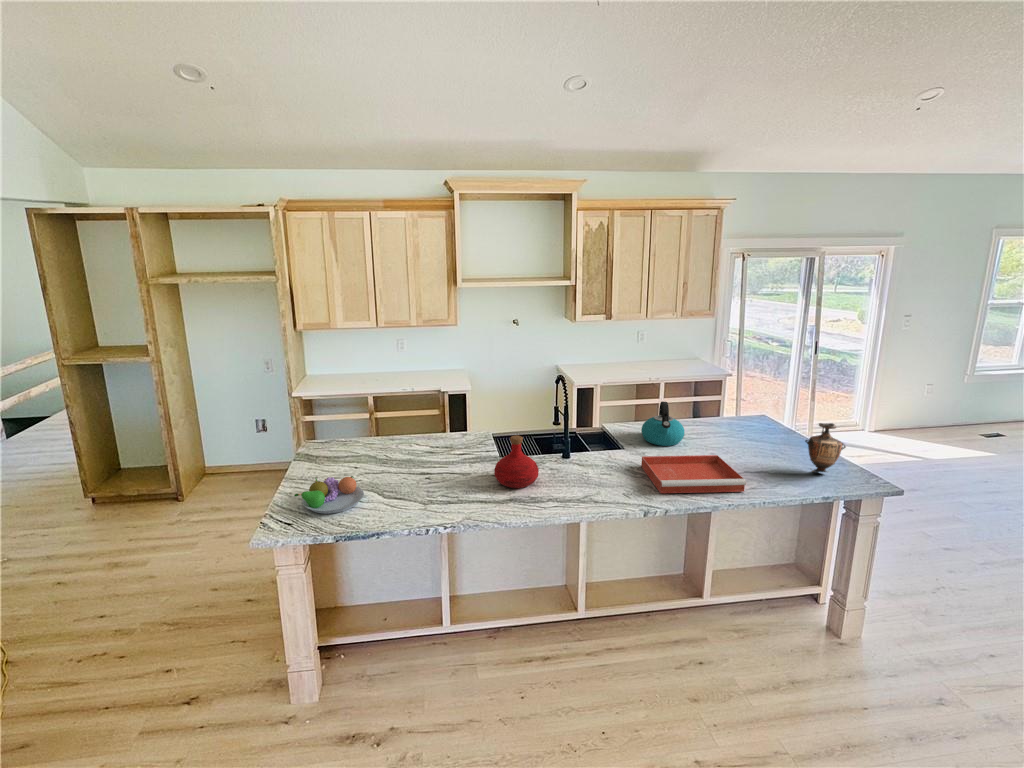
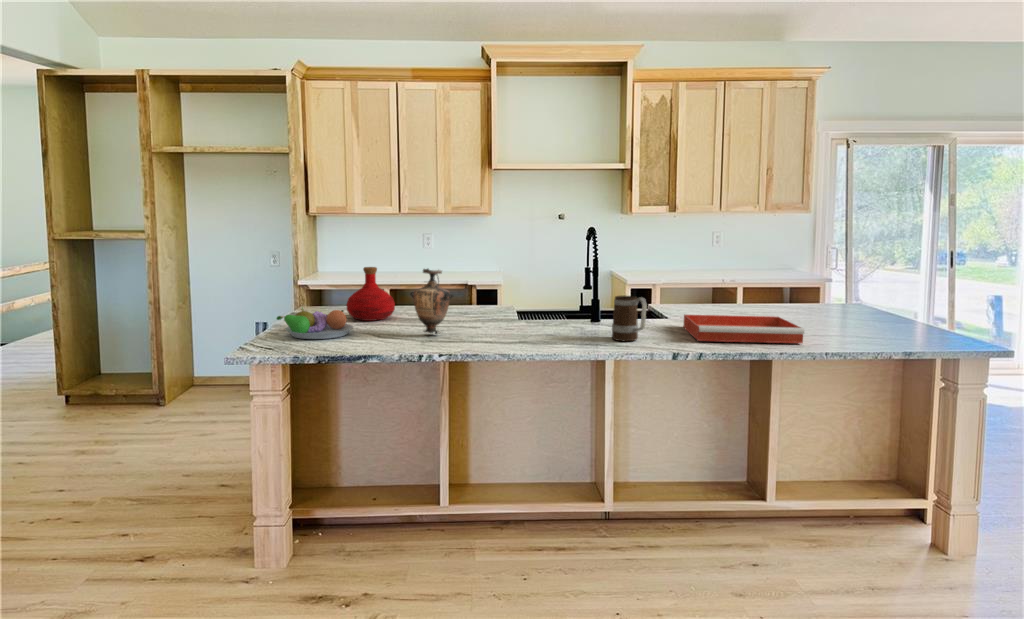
kettle: present [641,401,684,446] -> none [692,265,745,316]
vase: present [805,423,846,472] -> present [410,269,453,334]
bottle: present [494,435,539,488] -> present [347,267,395,321]
mug: none [589,456,620,498] -> present [612,296,647,341]

